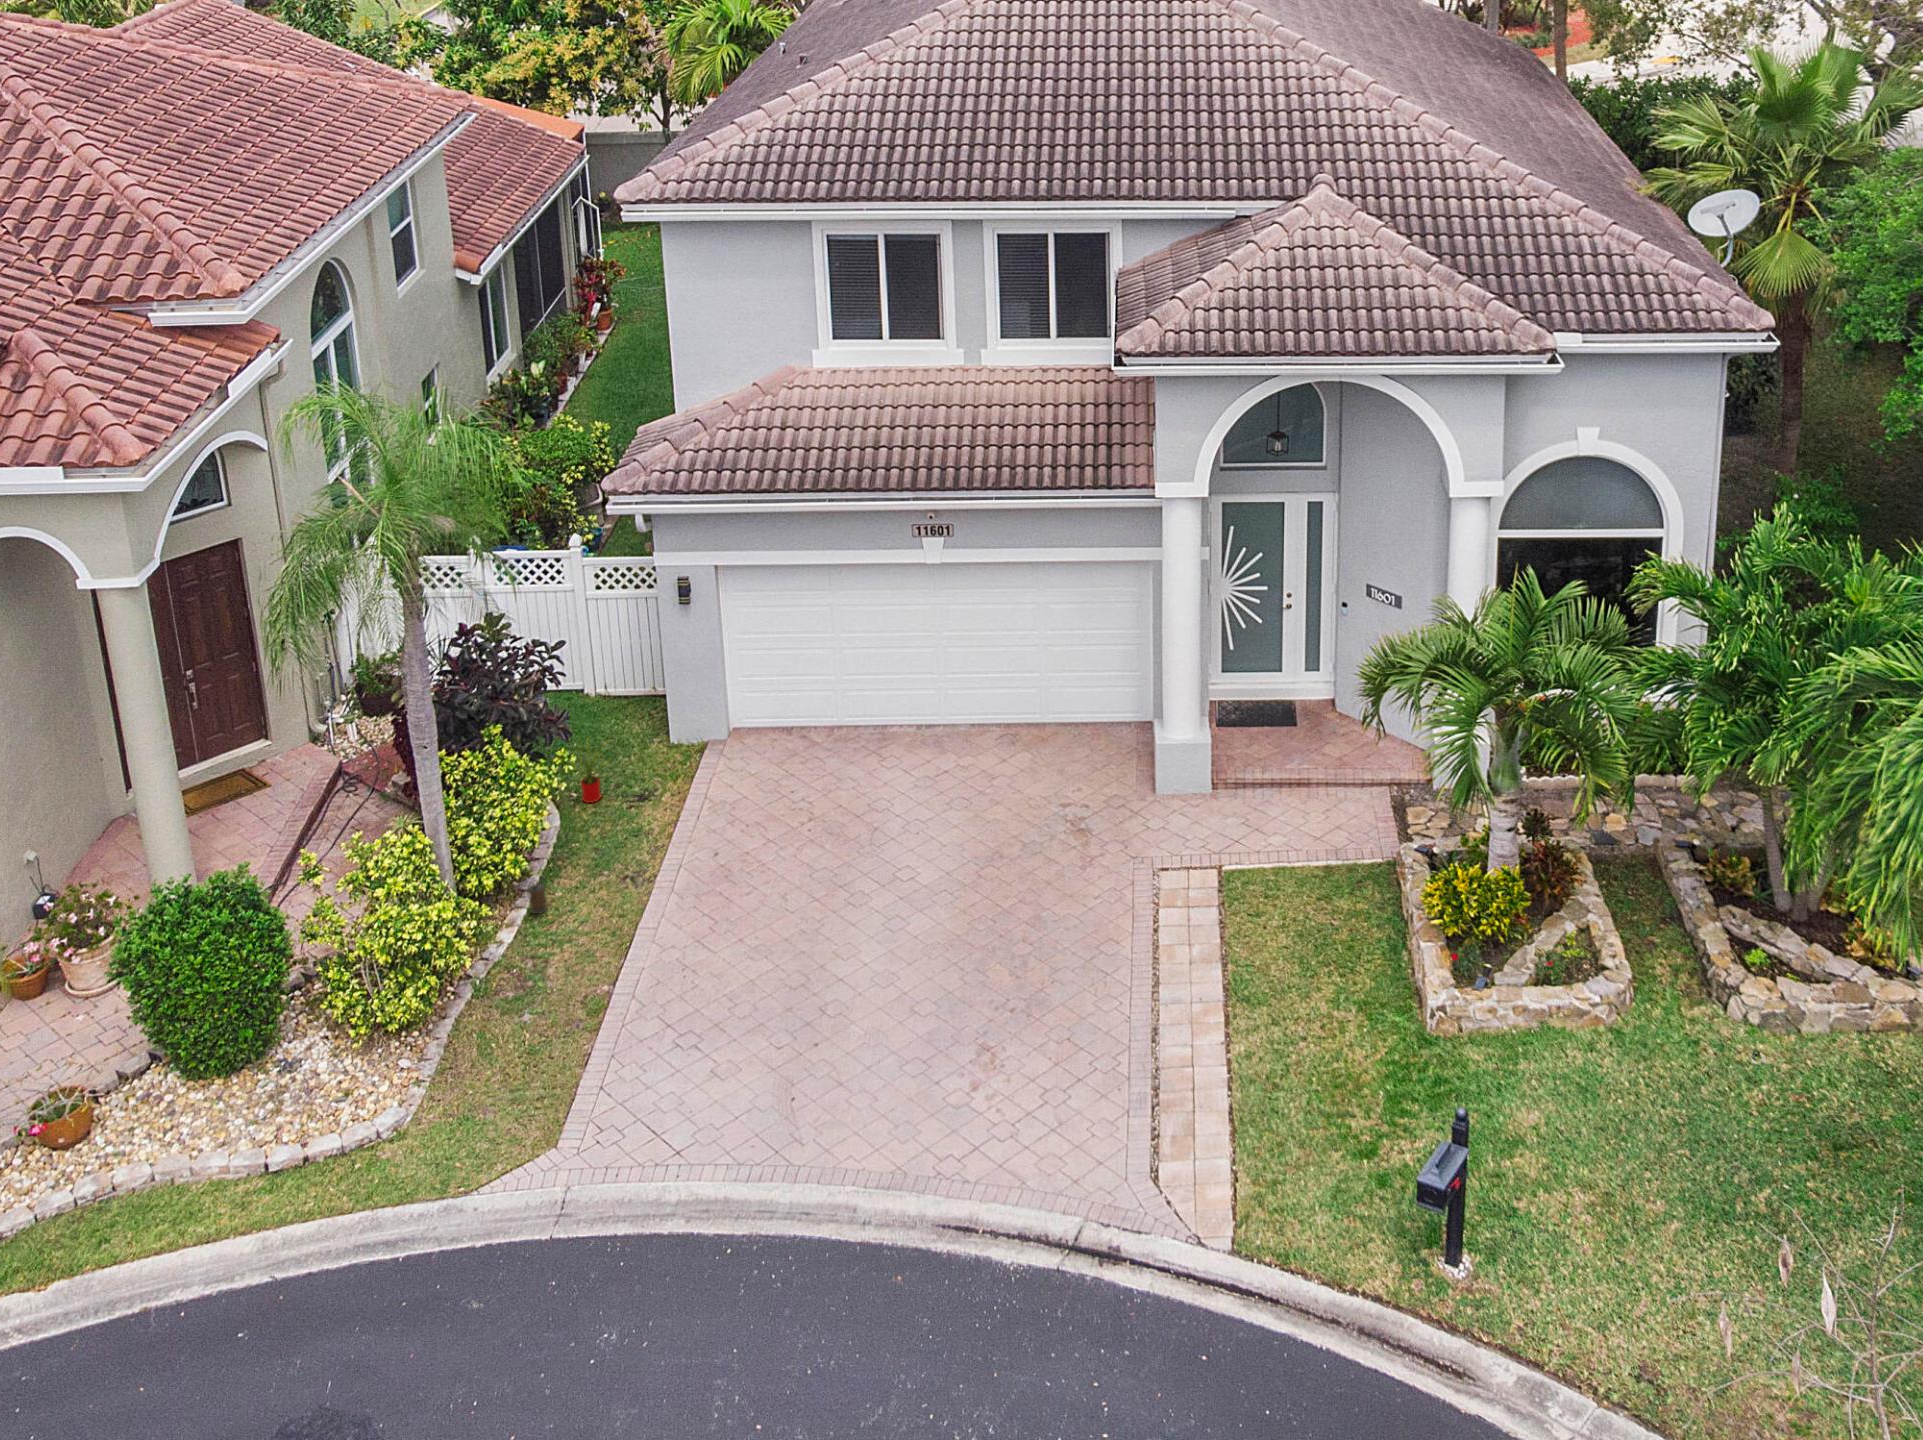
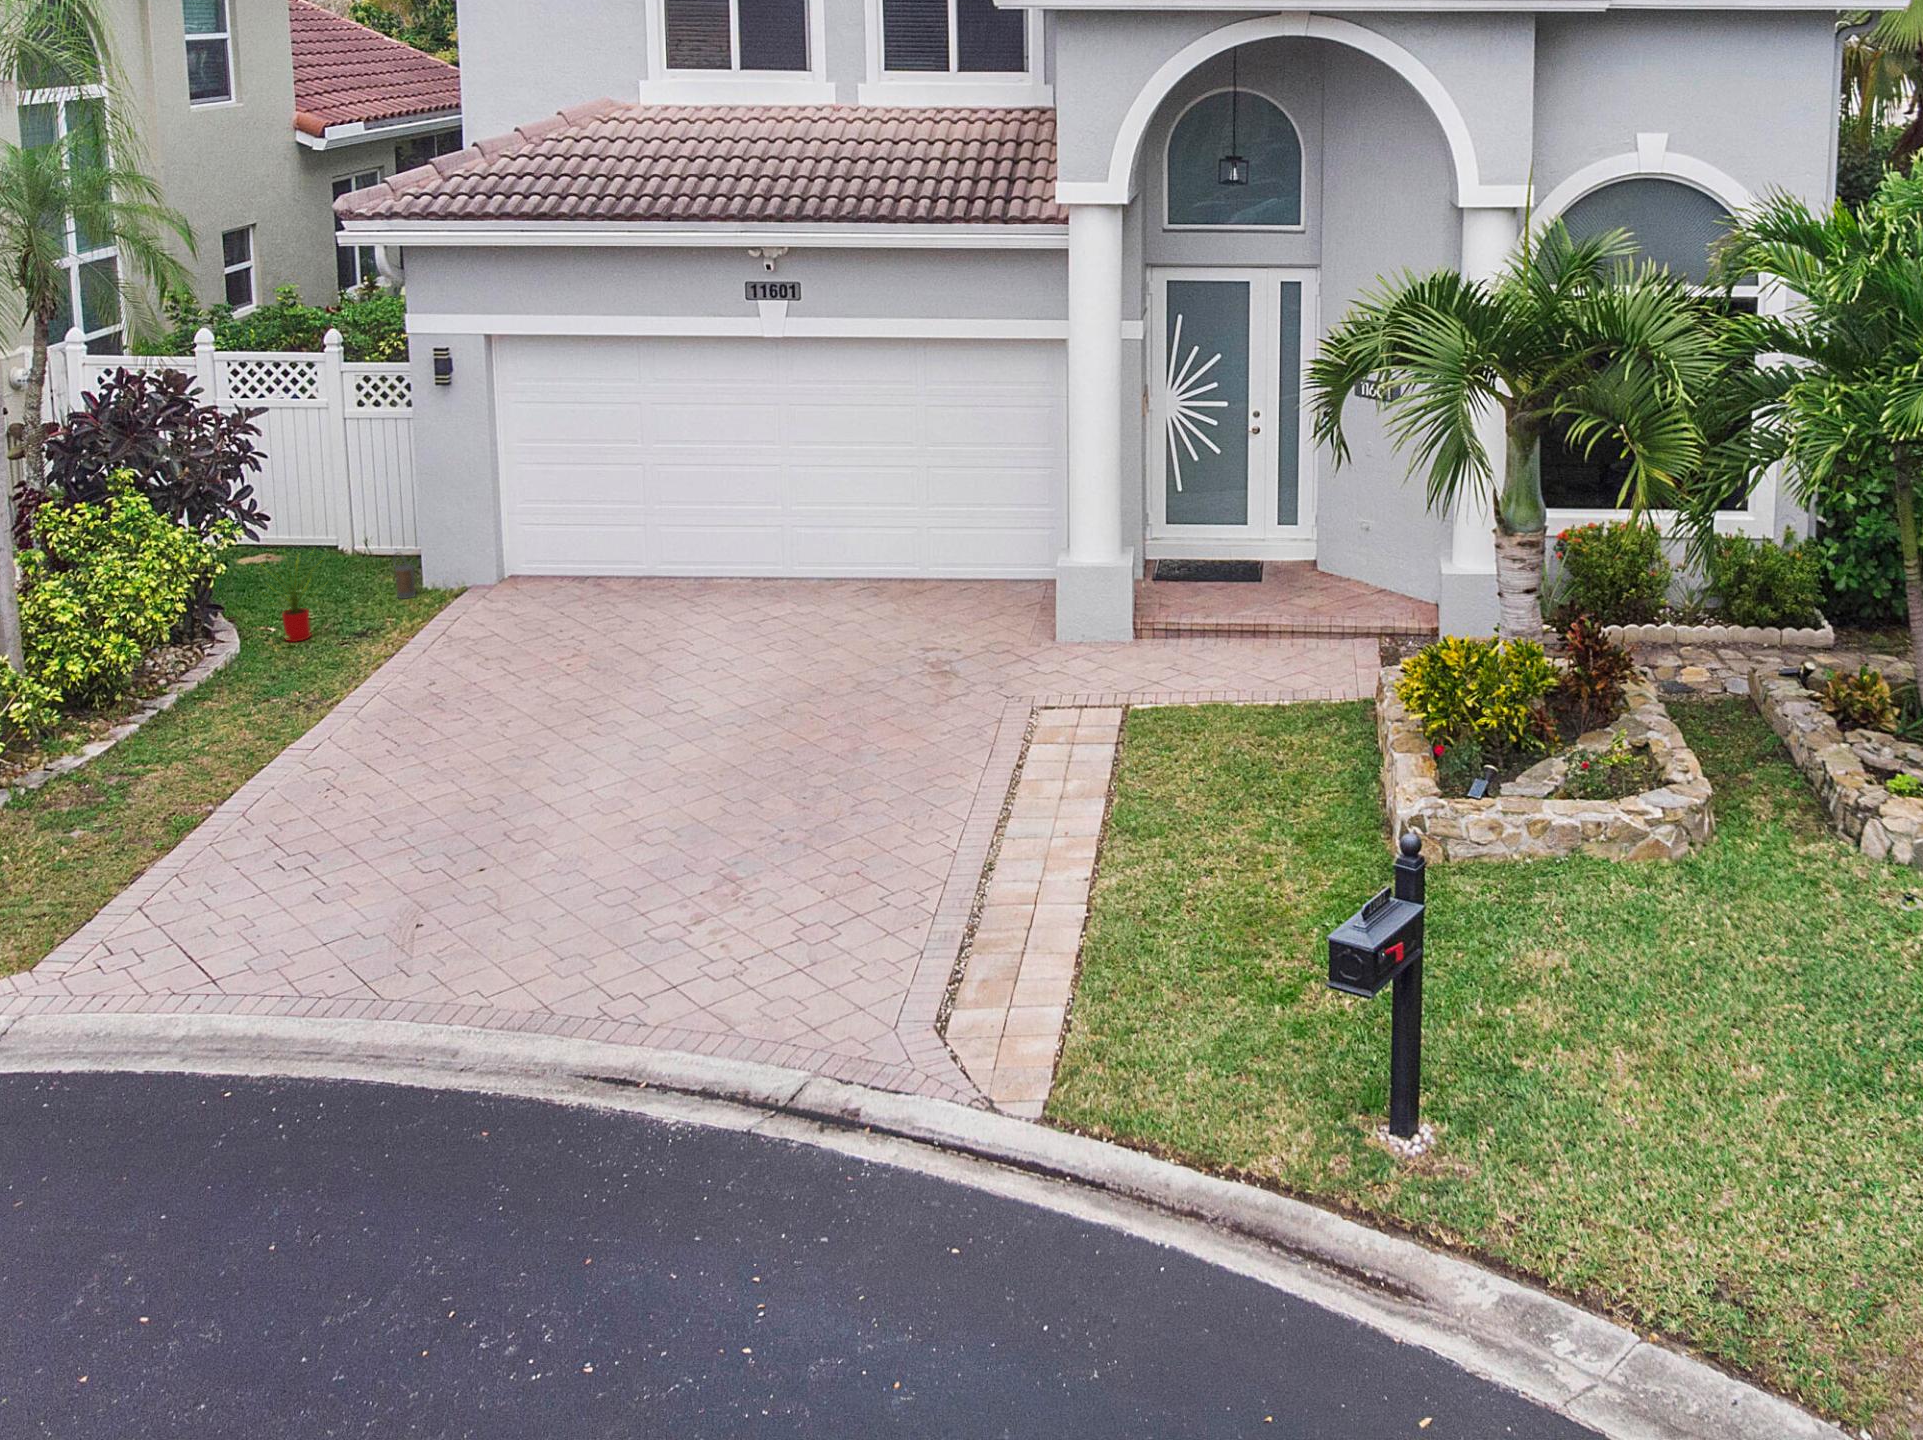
watering can: present [527,880,547,914] -> present [393,553,416,599]

